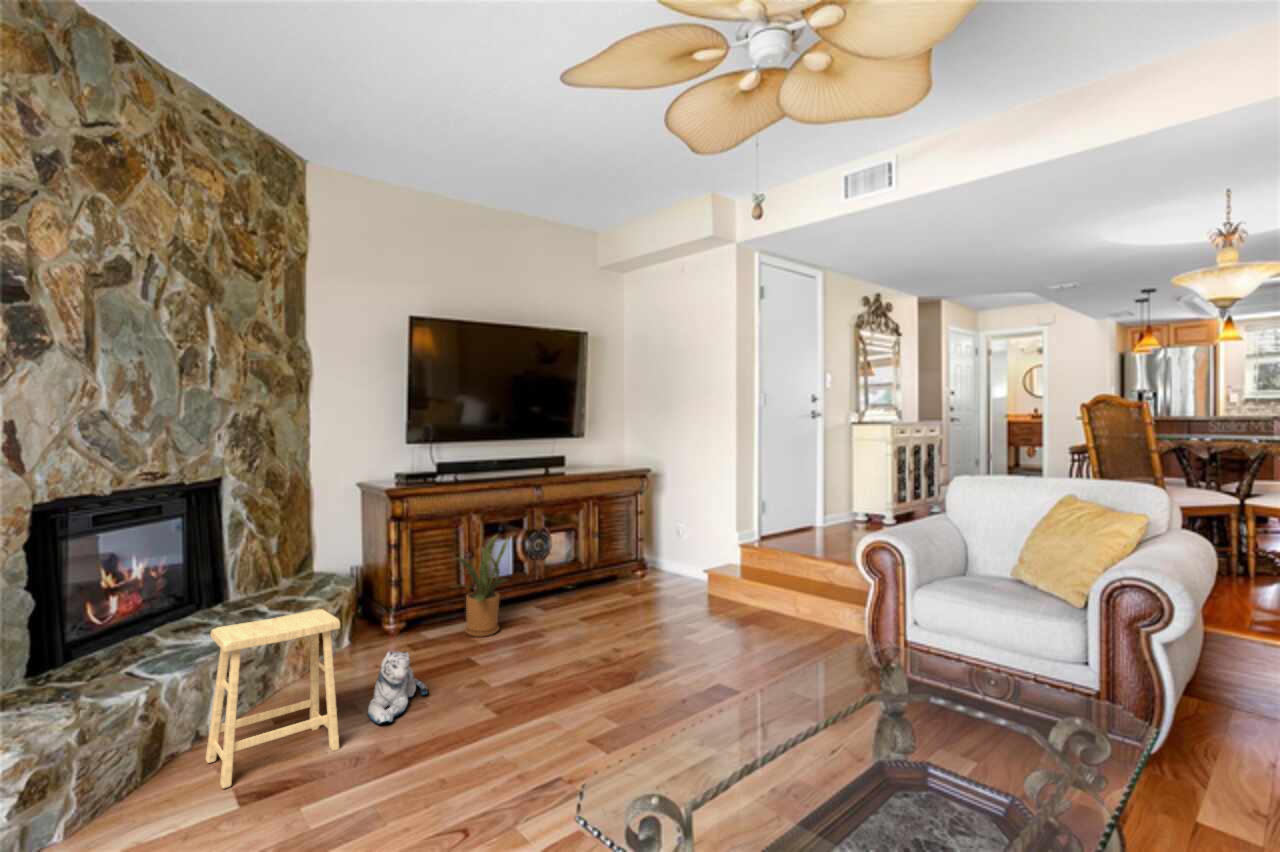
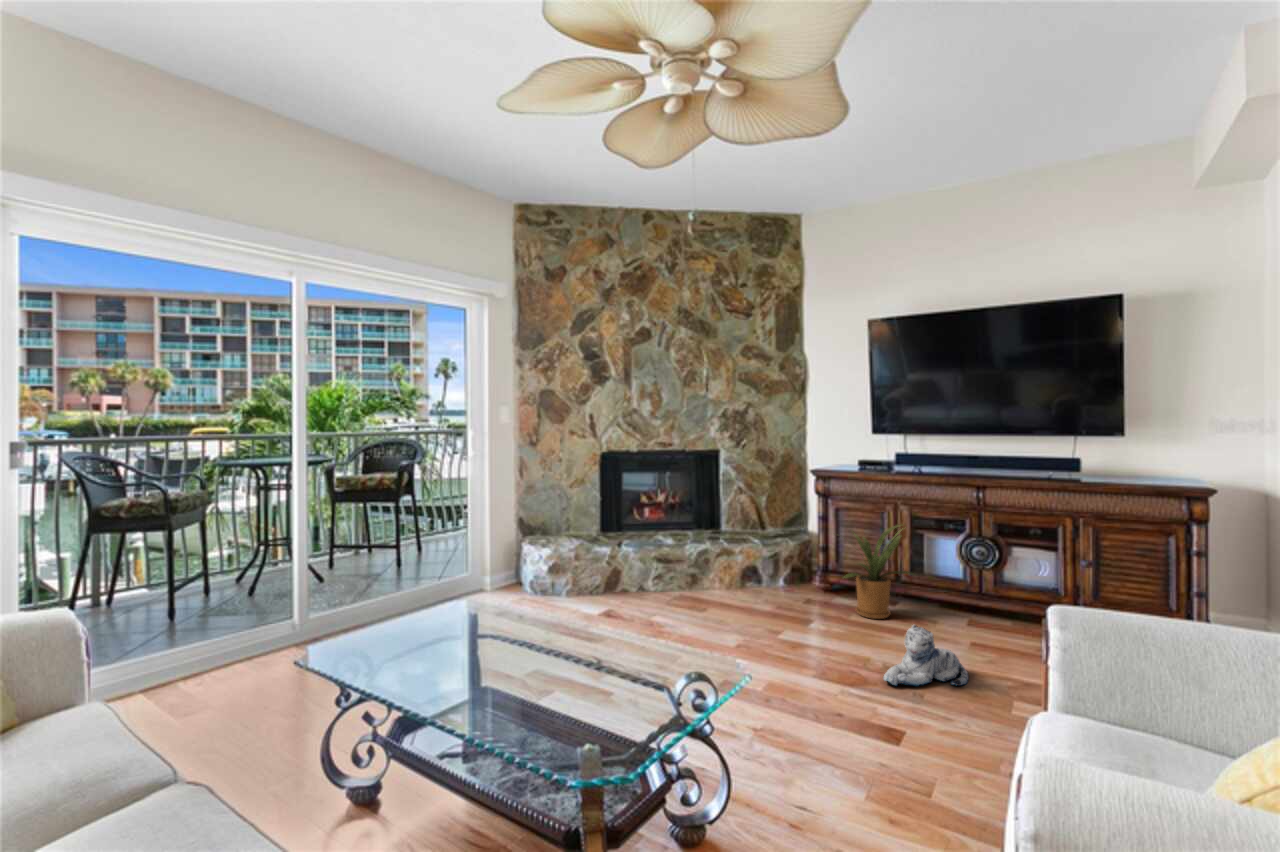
footstool: present [206,609,340,788] -> none [604,525,675,618]
plush toy: present [368,652,428,724] -> present [883,625,969,686]

